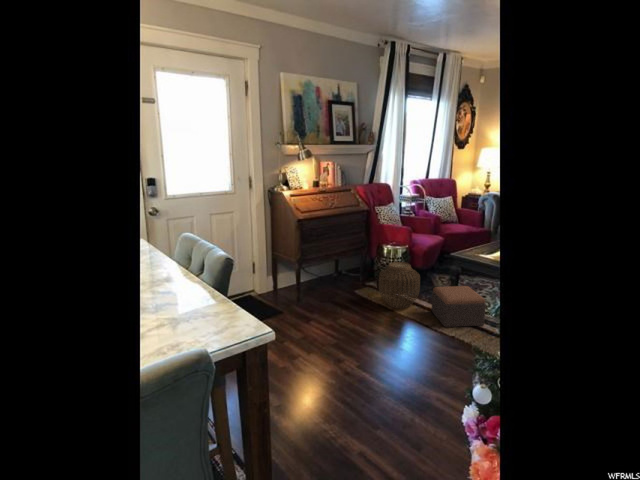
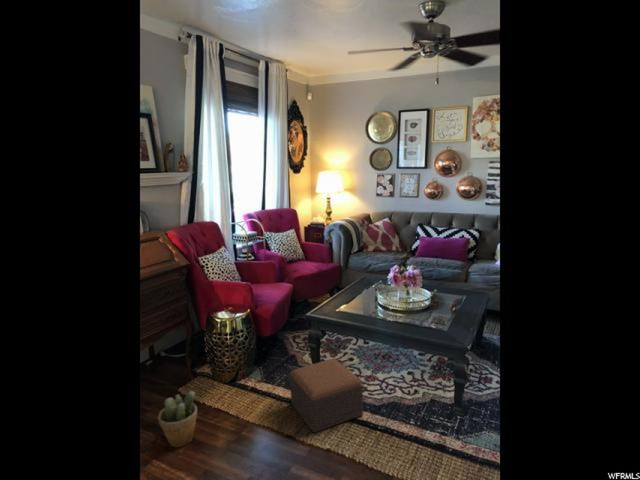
woven basket: present [379,262,420,308] -> none [211,338,272,410]
potted plant: none [346,284,370,317] -> present [158,391,197,447]

